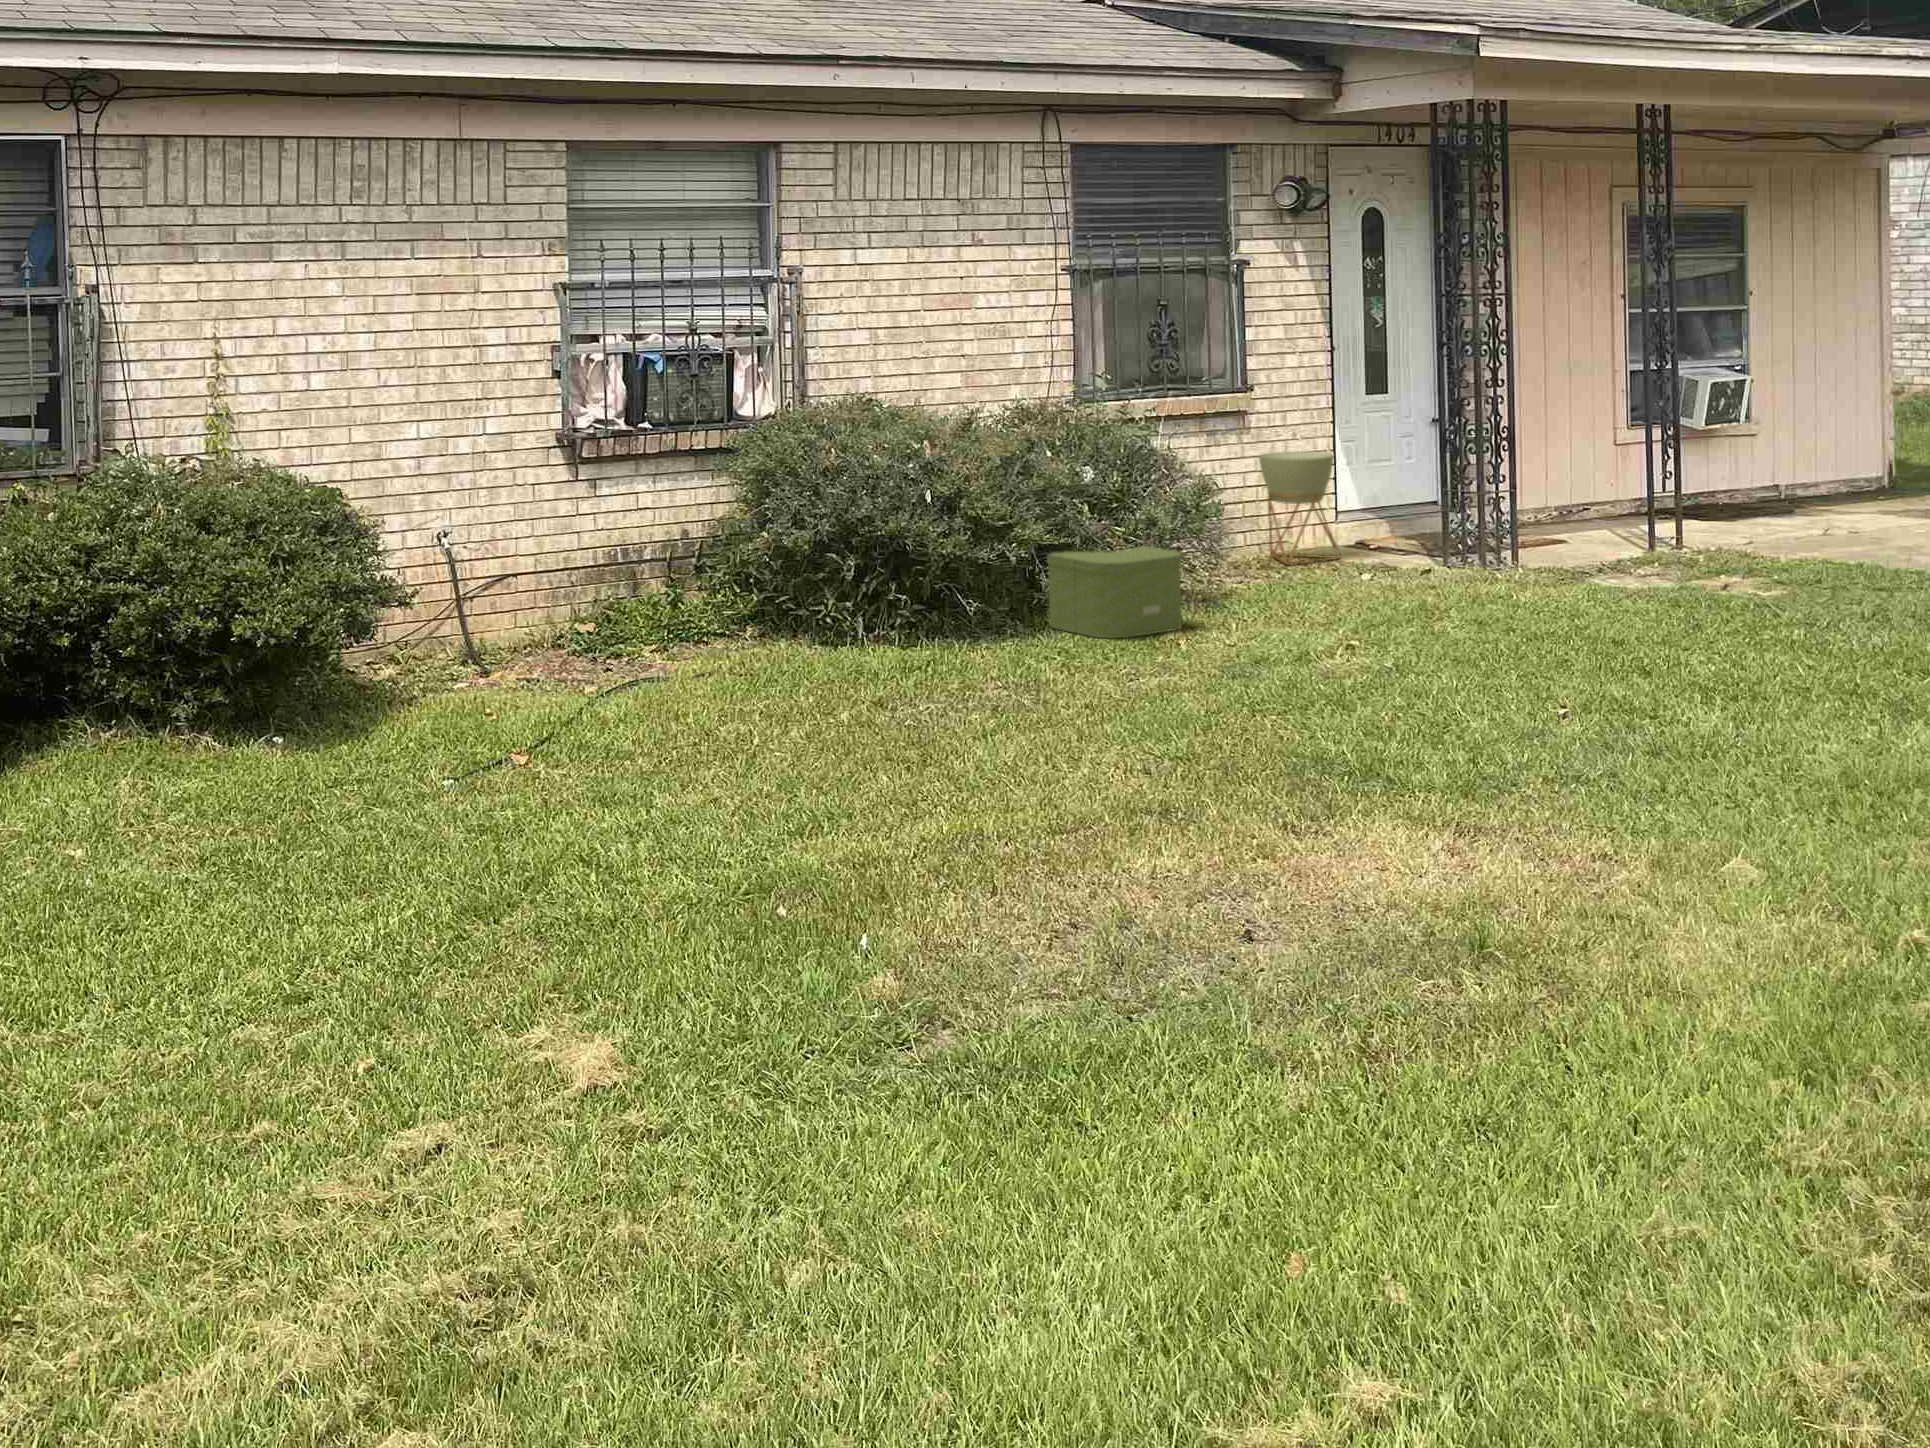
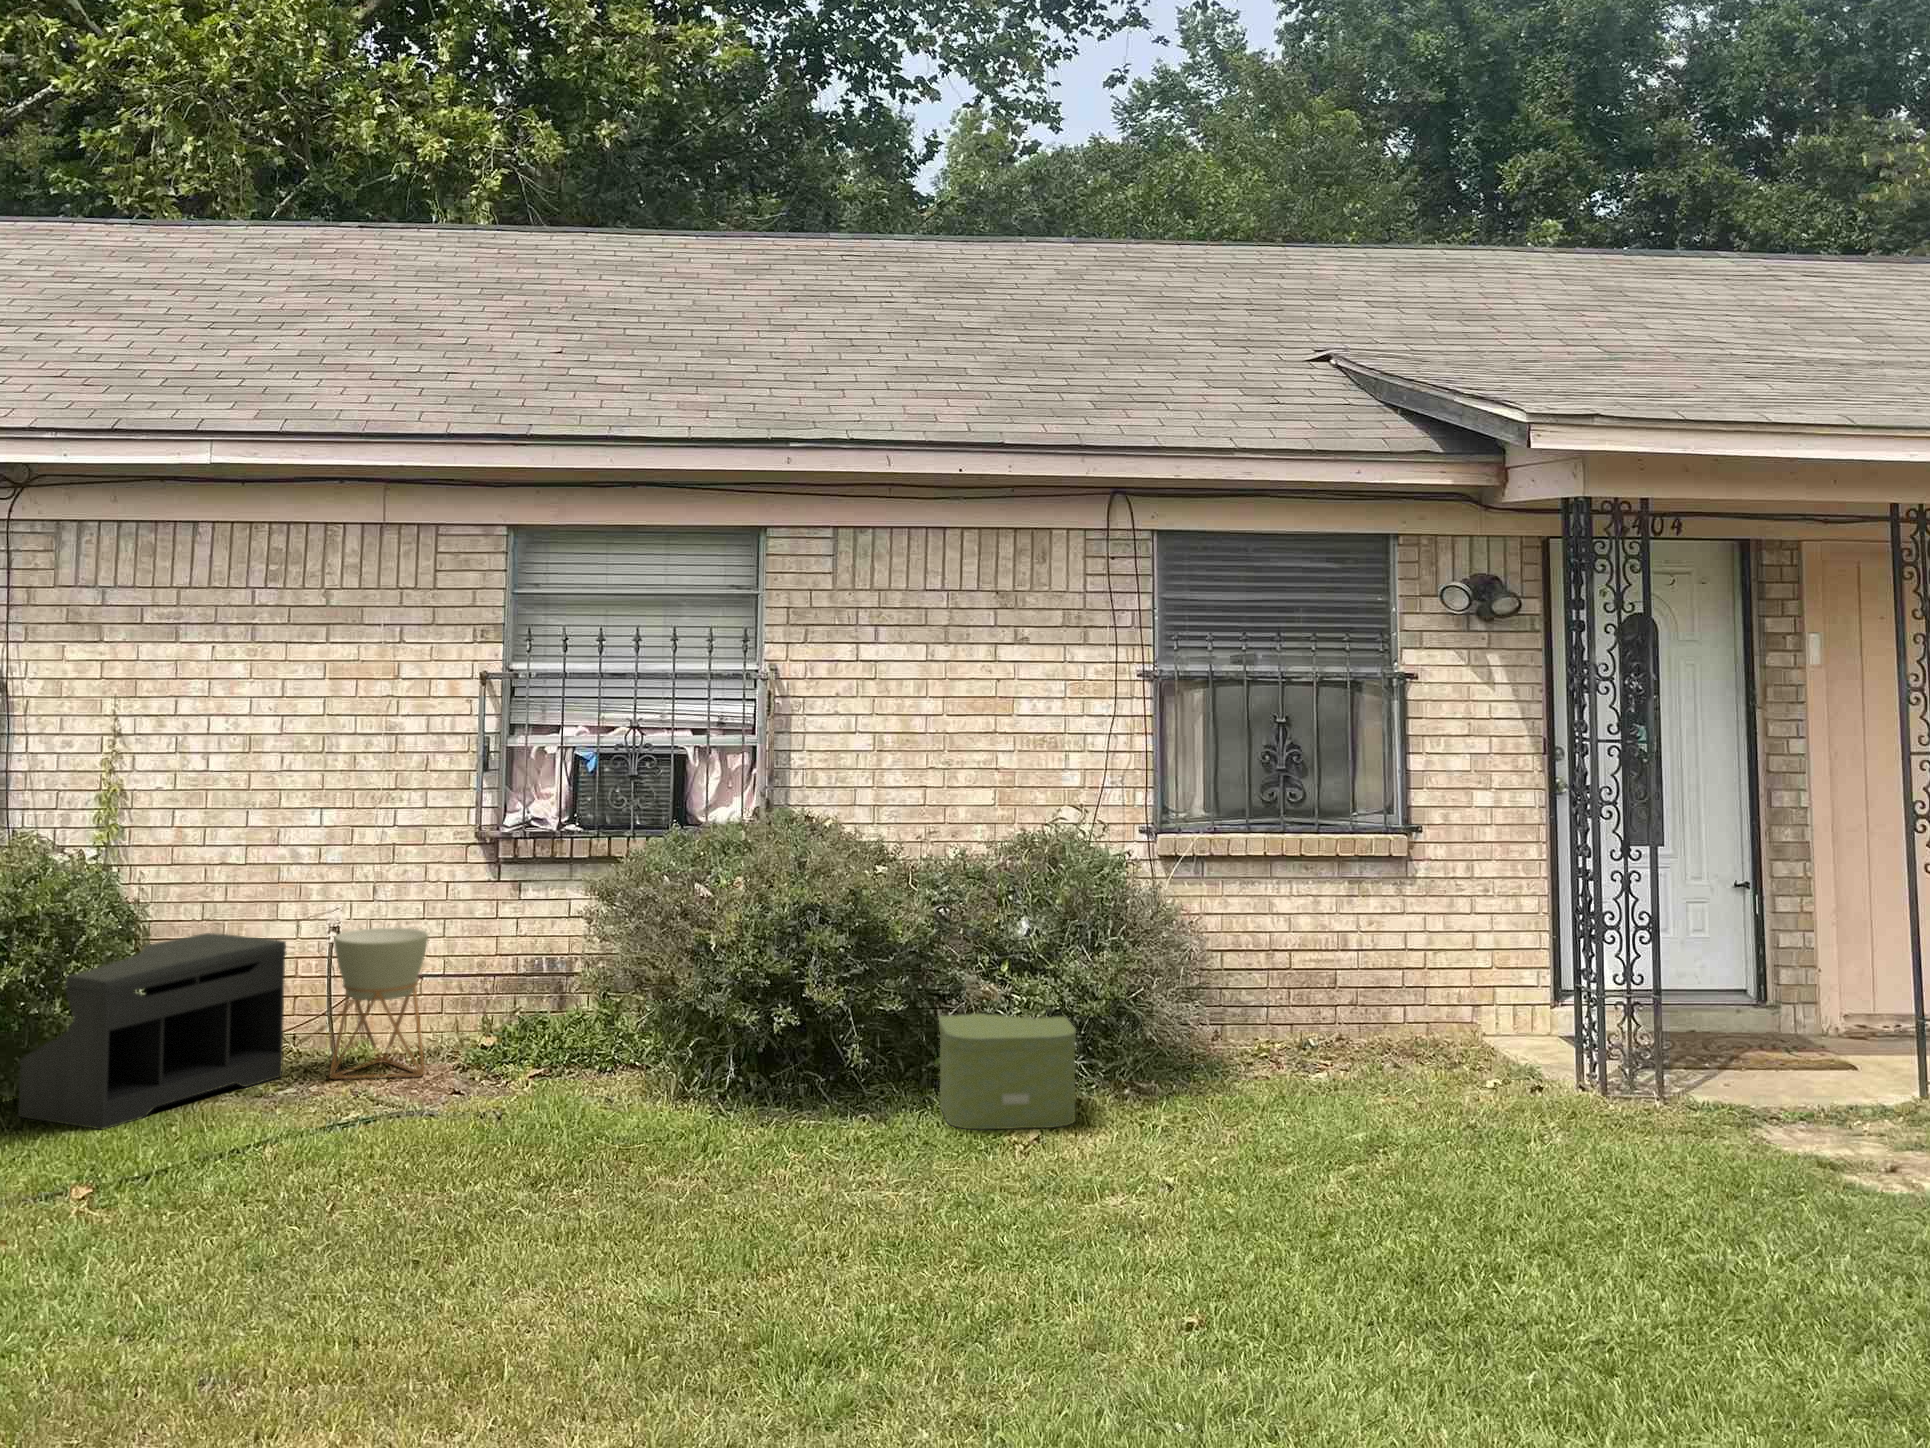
planter: present [1259,451,1341,565] -> present [330,928,428,1079]
bench: none [278,546,439,729] -> present [18,933,286,1130]

